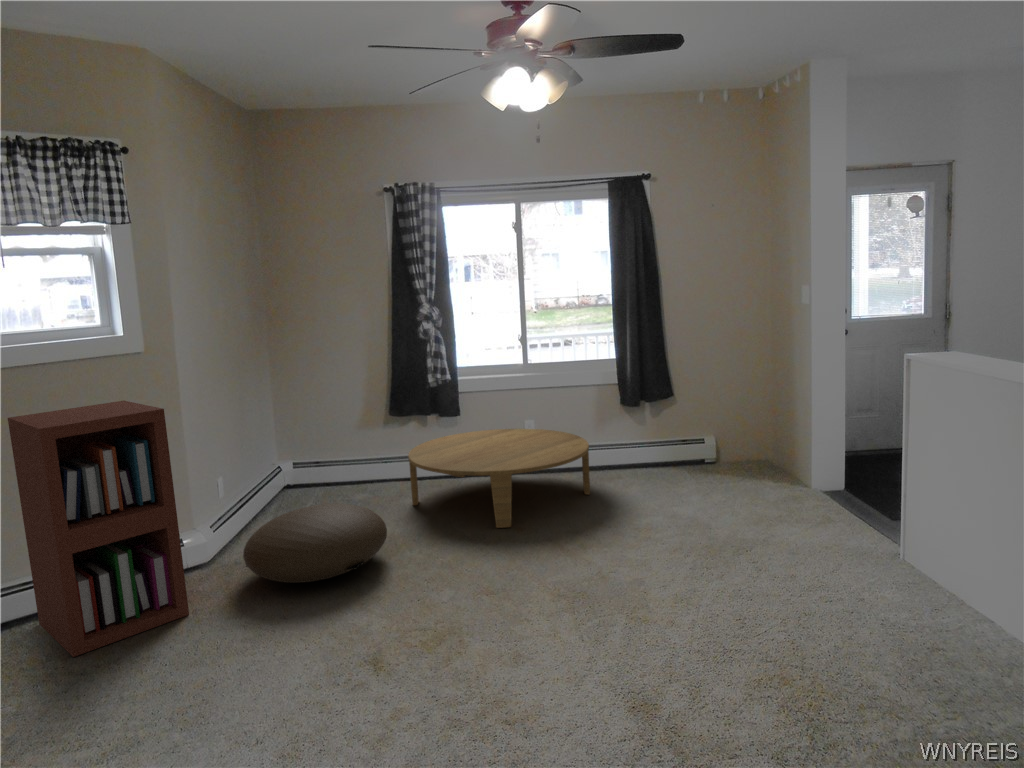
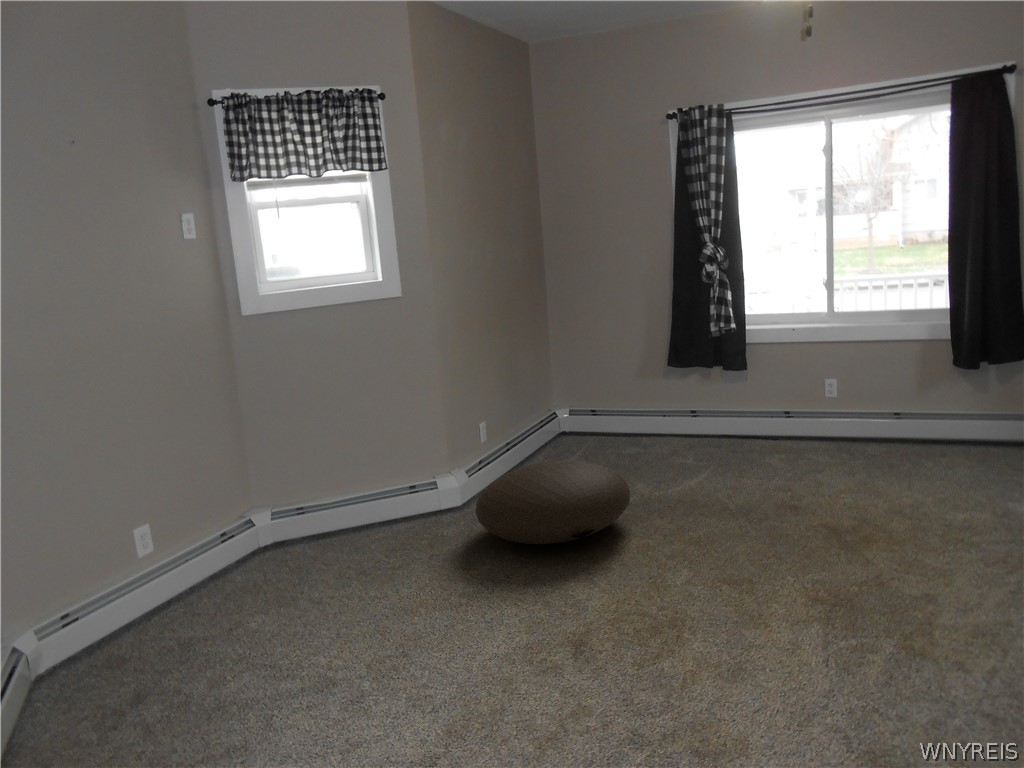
bookshelf: present [8,401,189,657] -> none [273,343,418,584]
coffee table: present [408,429,590,528] -> none [676,389,915,510]

